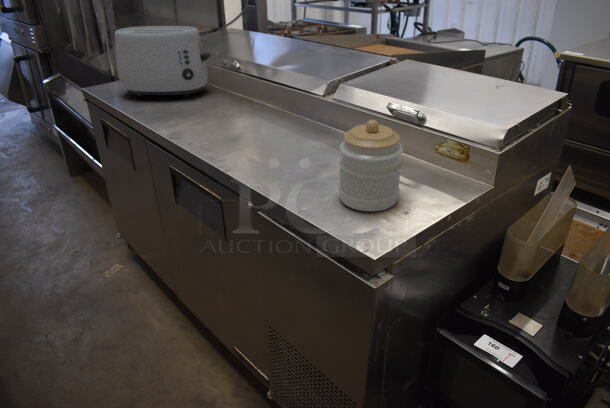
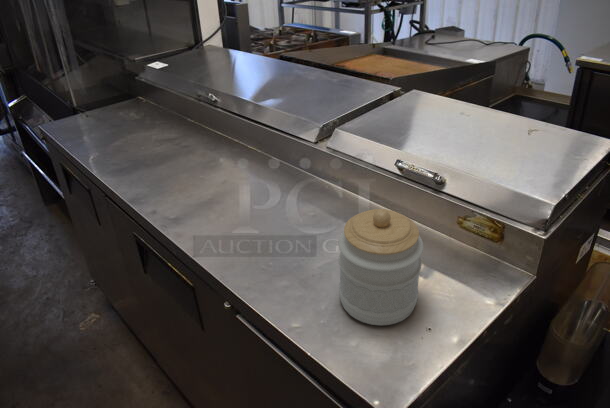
toaster: present [115,26,211,97] -> none [68,53,183,136]

